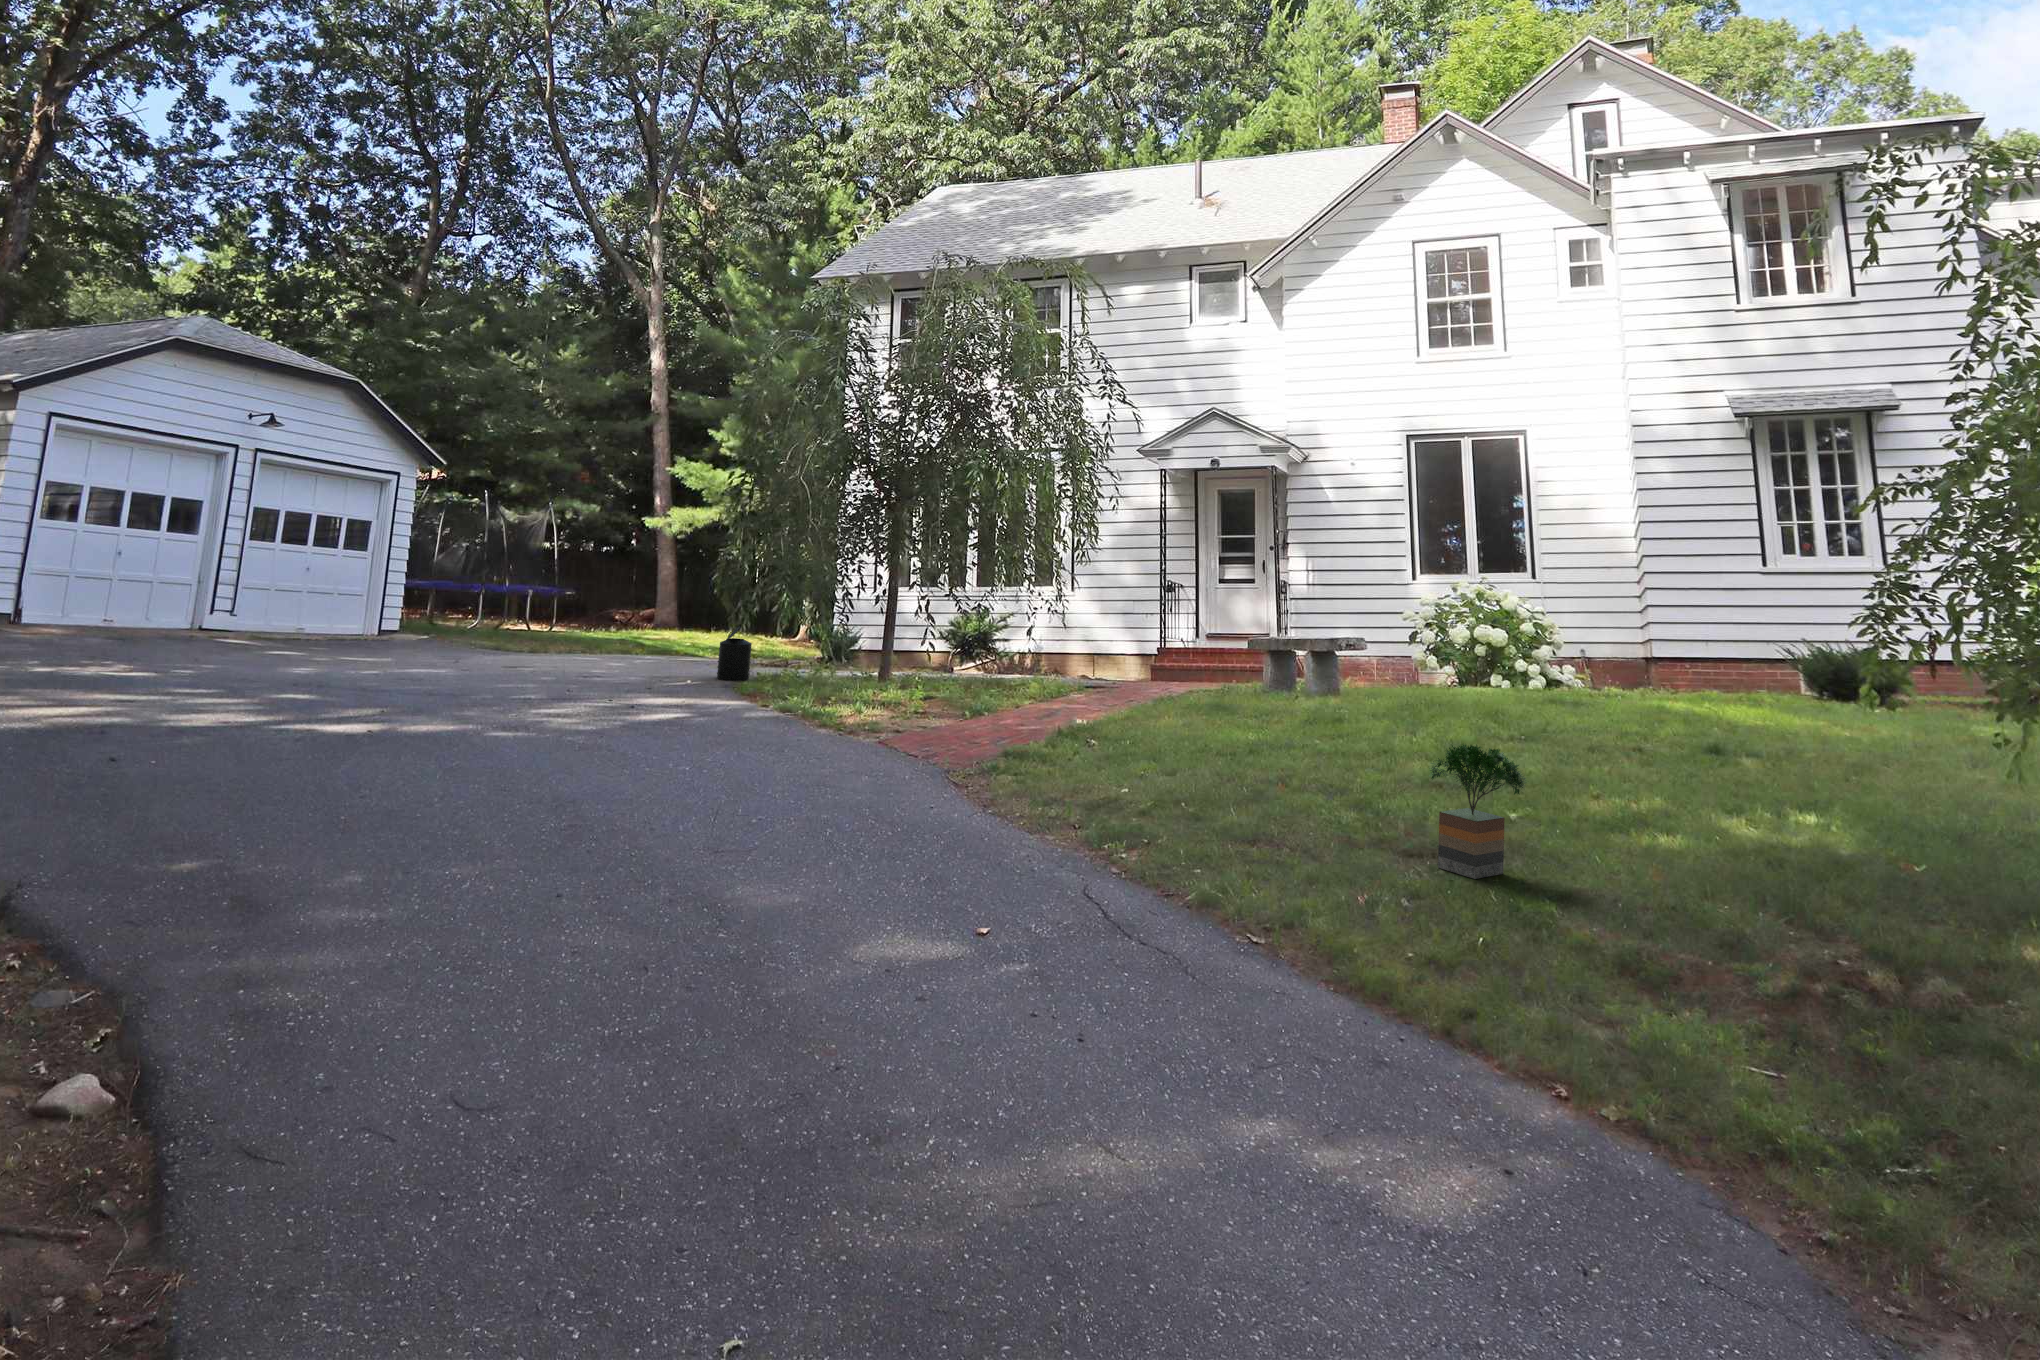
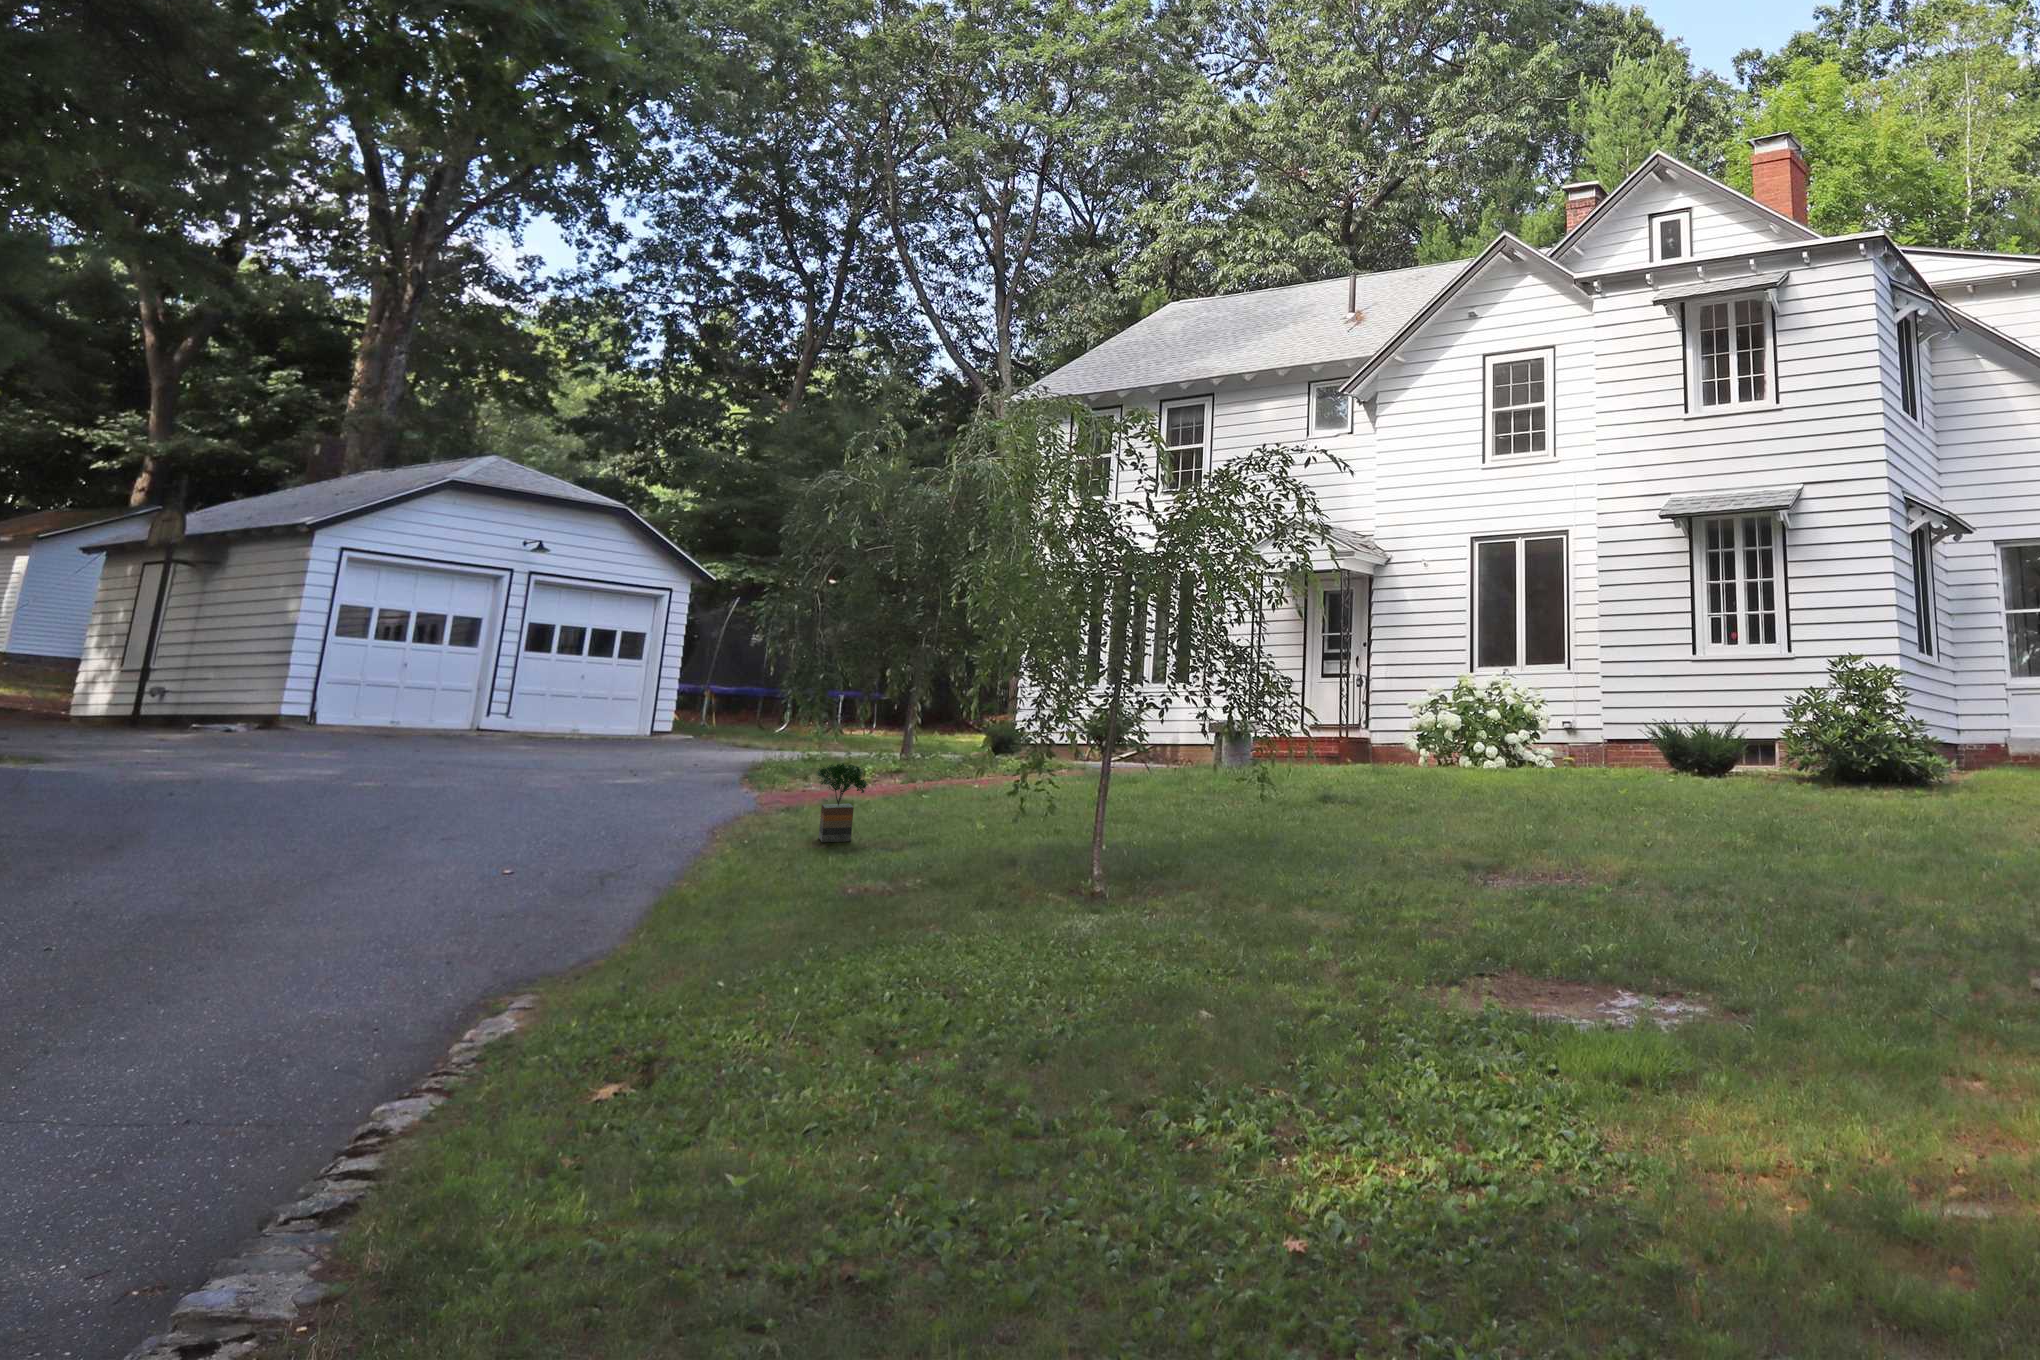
trash can: present [717,627,752,681] -> none [789,716,819,761]

